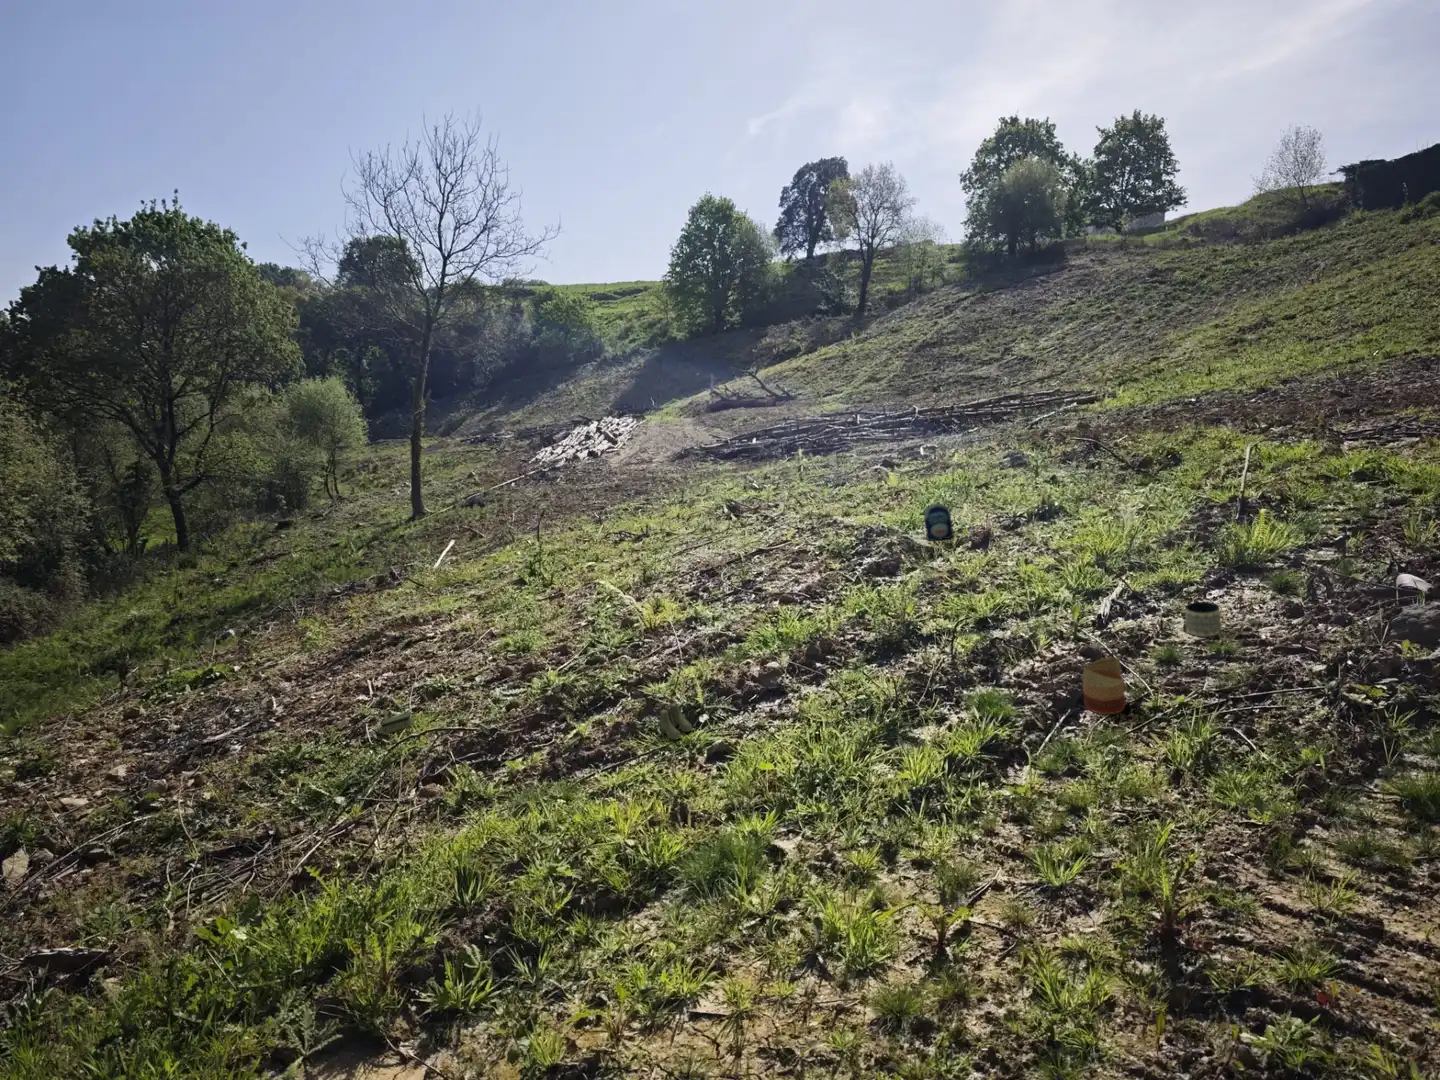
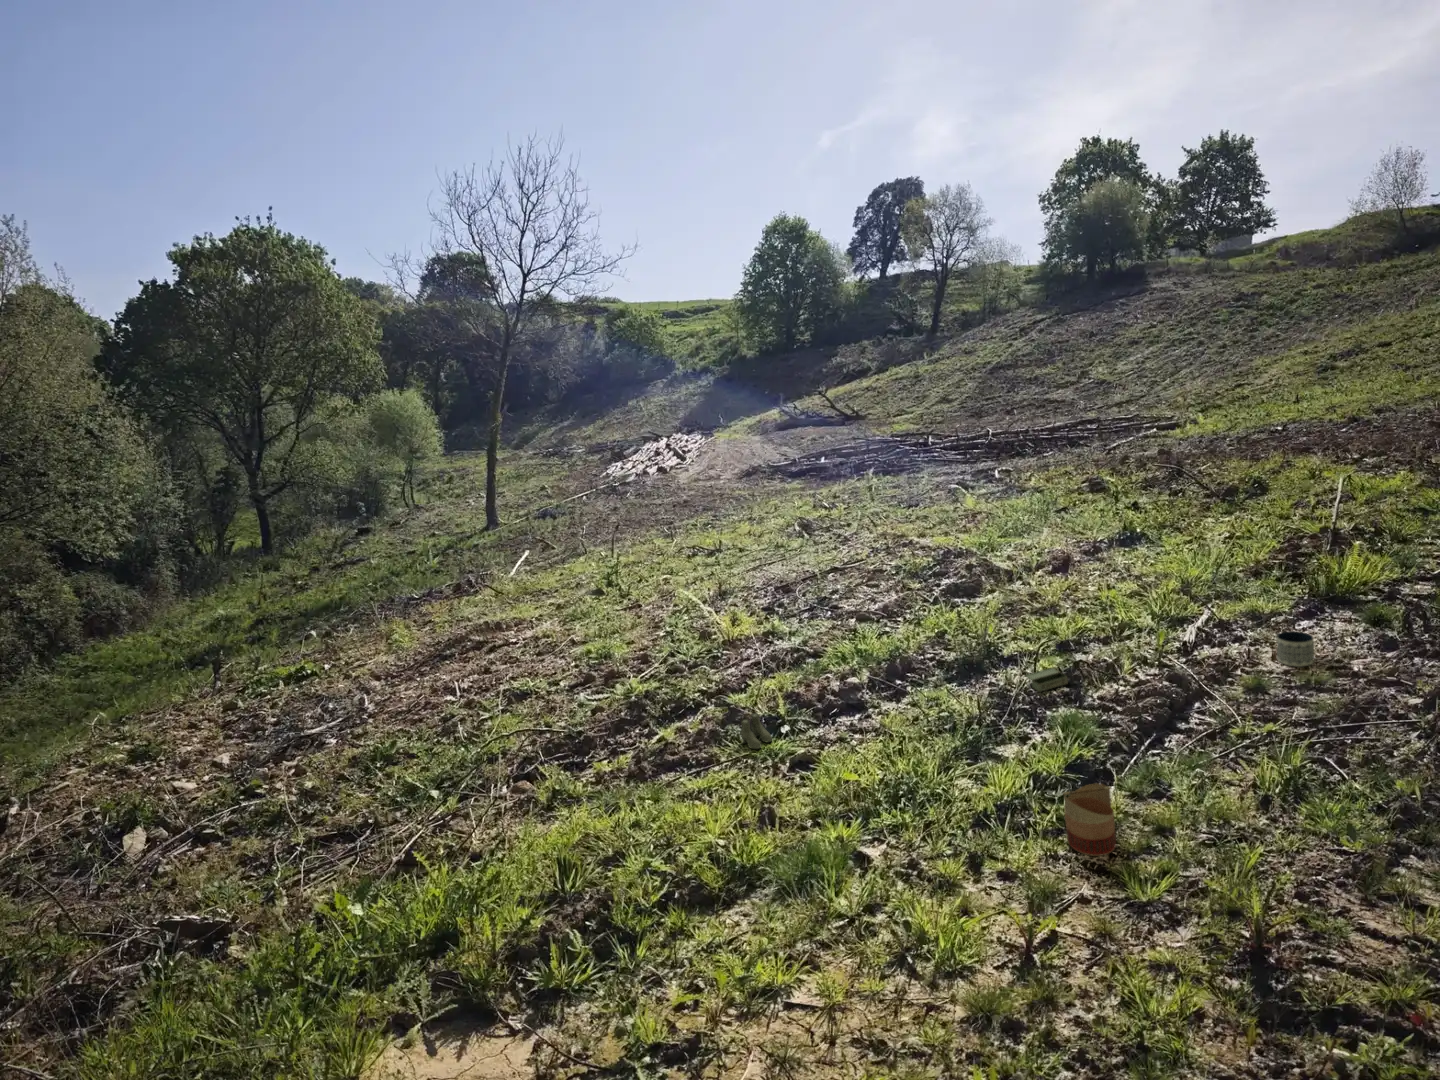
backpack: present [924,504,953,541] -> none [1000,526,1030,563]
basket: present [1082,657,1125,714] -> present [1063,784,1116,856]
toolbox: present [380,712,412,735] -> present [1025,668,1068,692]

